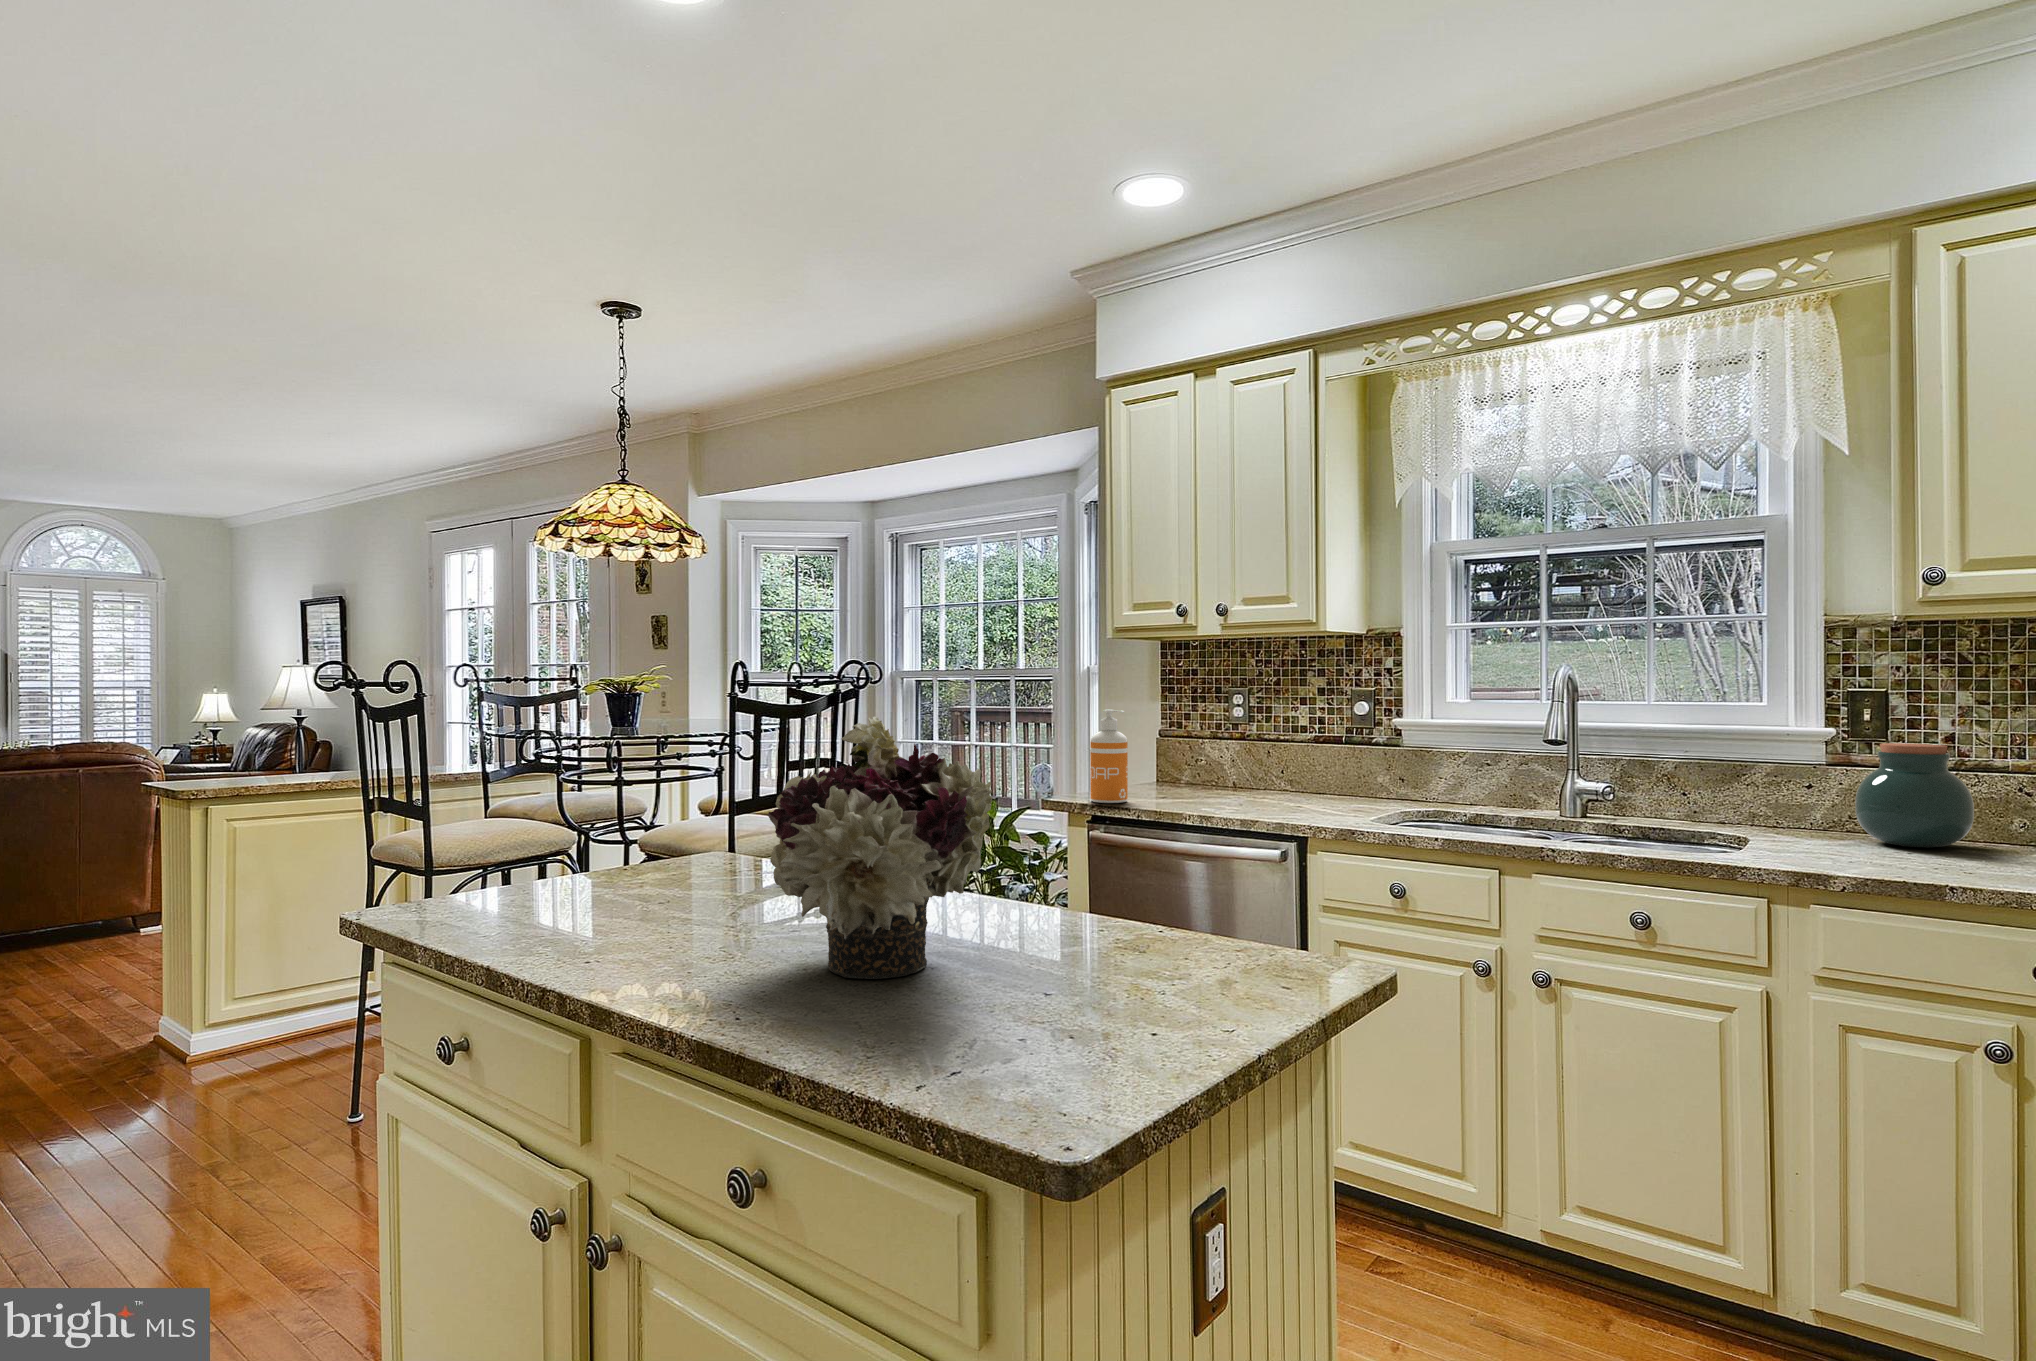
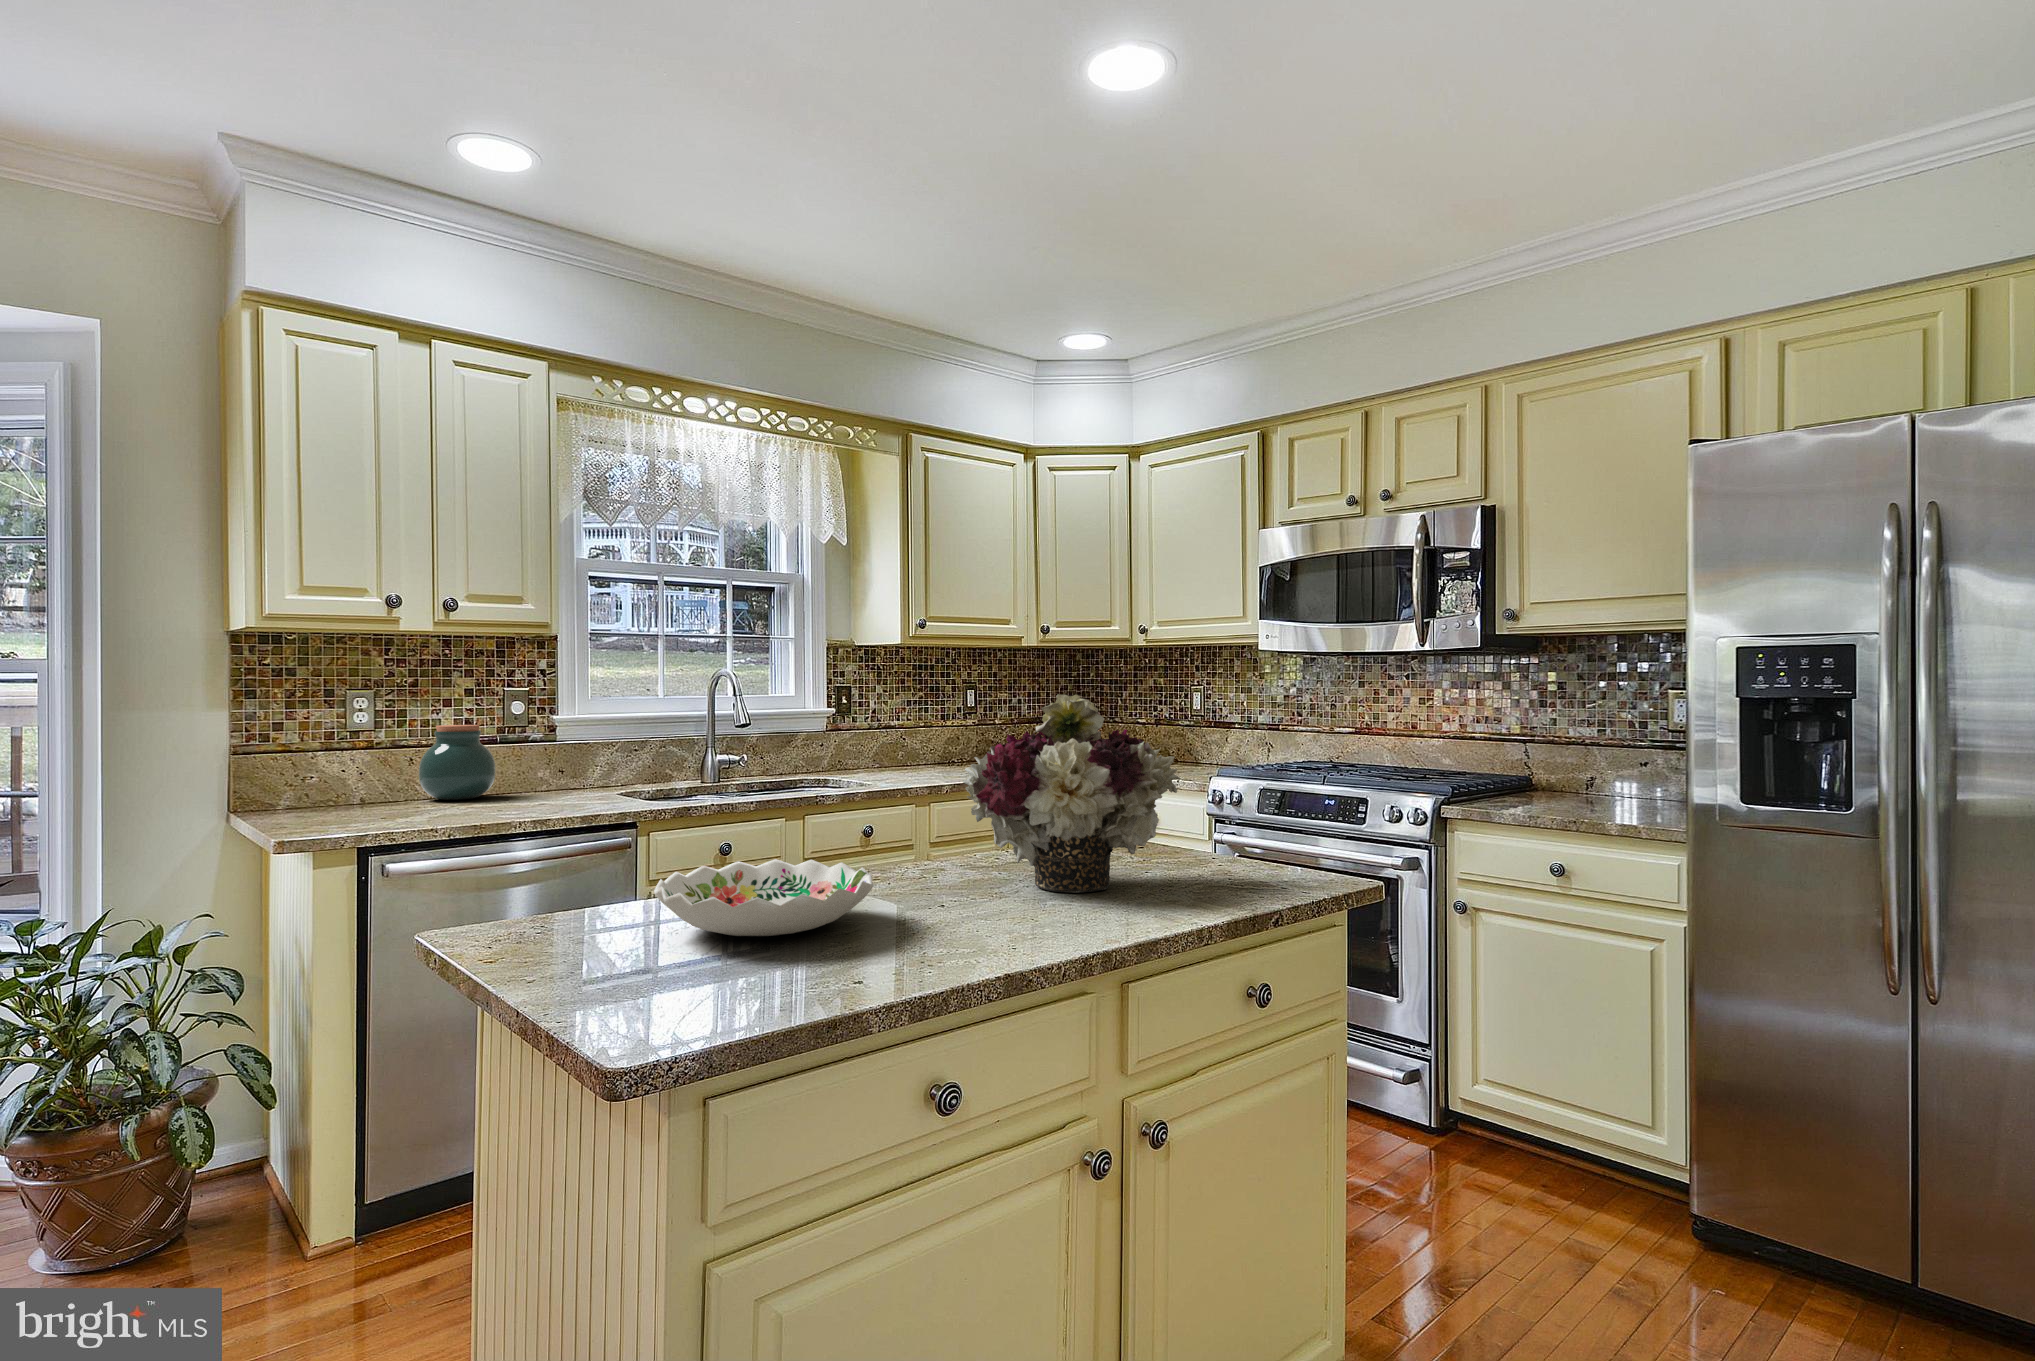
soap dispenser: present [1090,709,1128,803] -> none [329,713,381,827]
jar: present [1855,743,1974,848] -> present [419,725,495,800]
decorative bowl: none [588,845,774,907] -> present [654,859,873,936]

